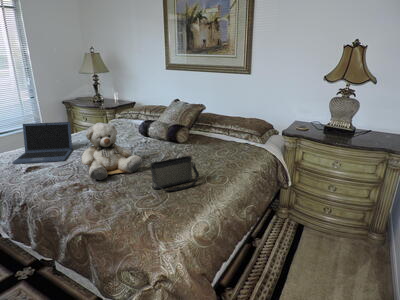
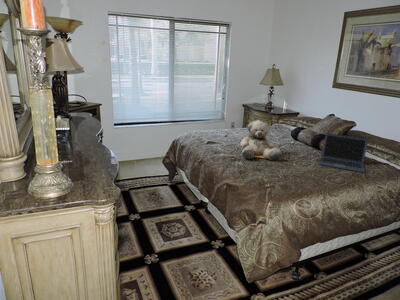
laptop: present [12,122,72,164] -> present [320,133,368,173]
handbag: present [150,156,199,191] -> none [281,154,321,180]

